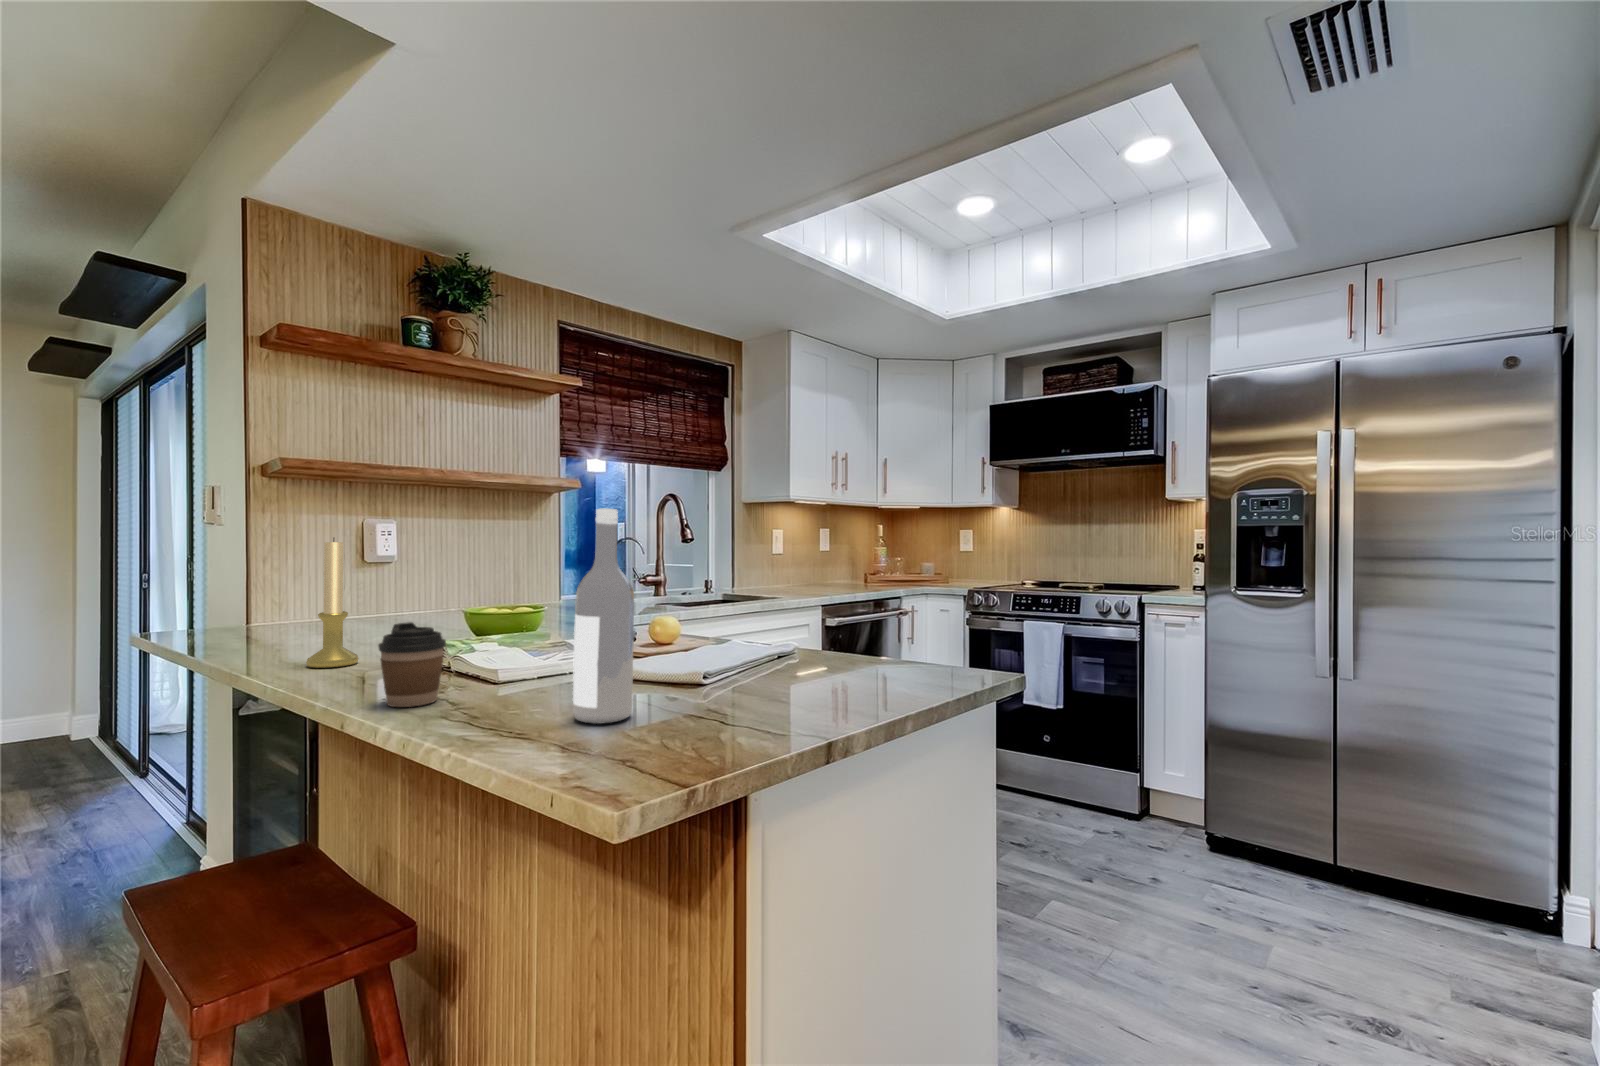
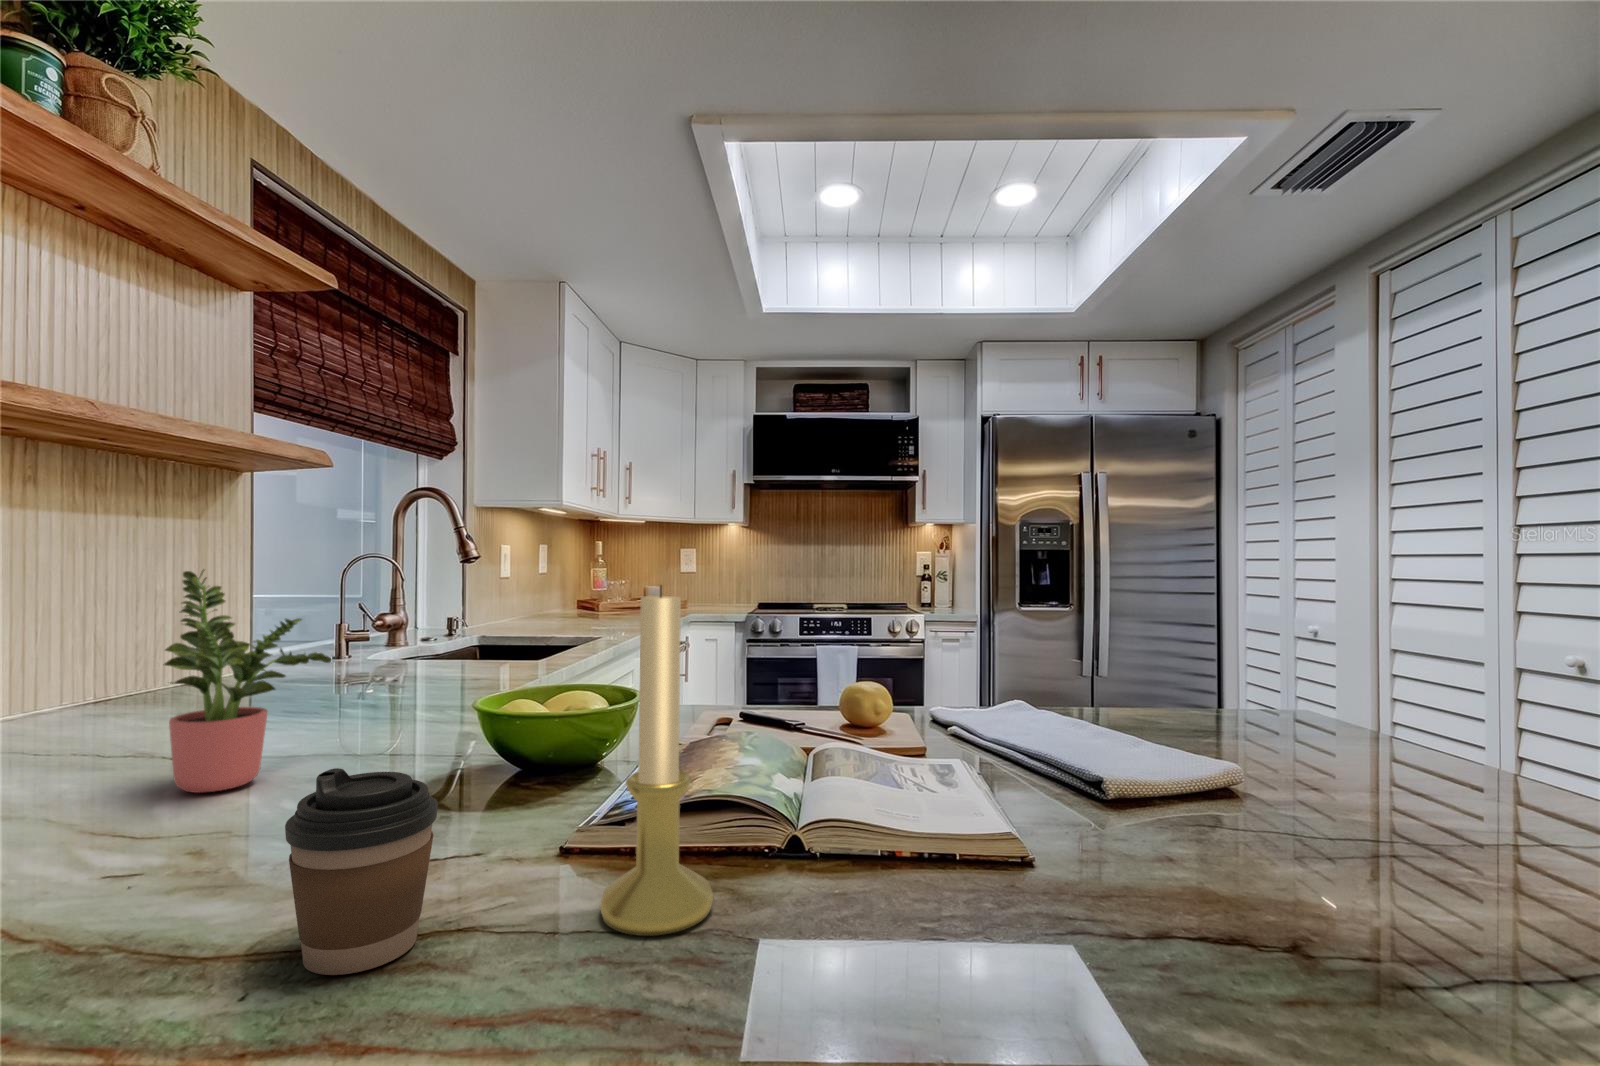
wine bottle: present [573,509,634,724] -> none [1386,537,1501,865]
potted plant: none [358,536,443,625] -> present [164,570,331,793]
coffee cup: present [378,622,446,707] -> present [285,768,438,975]

